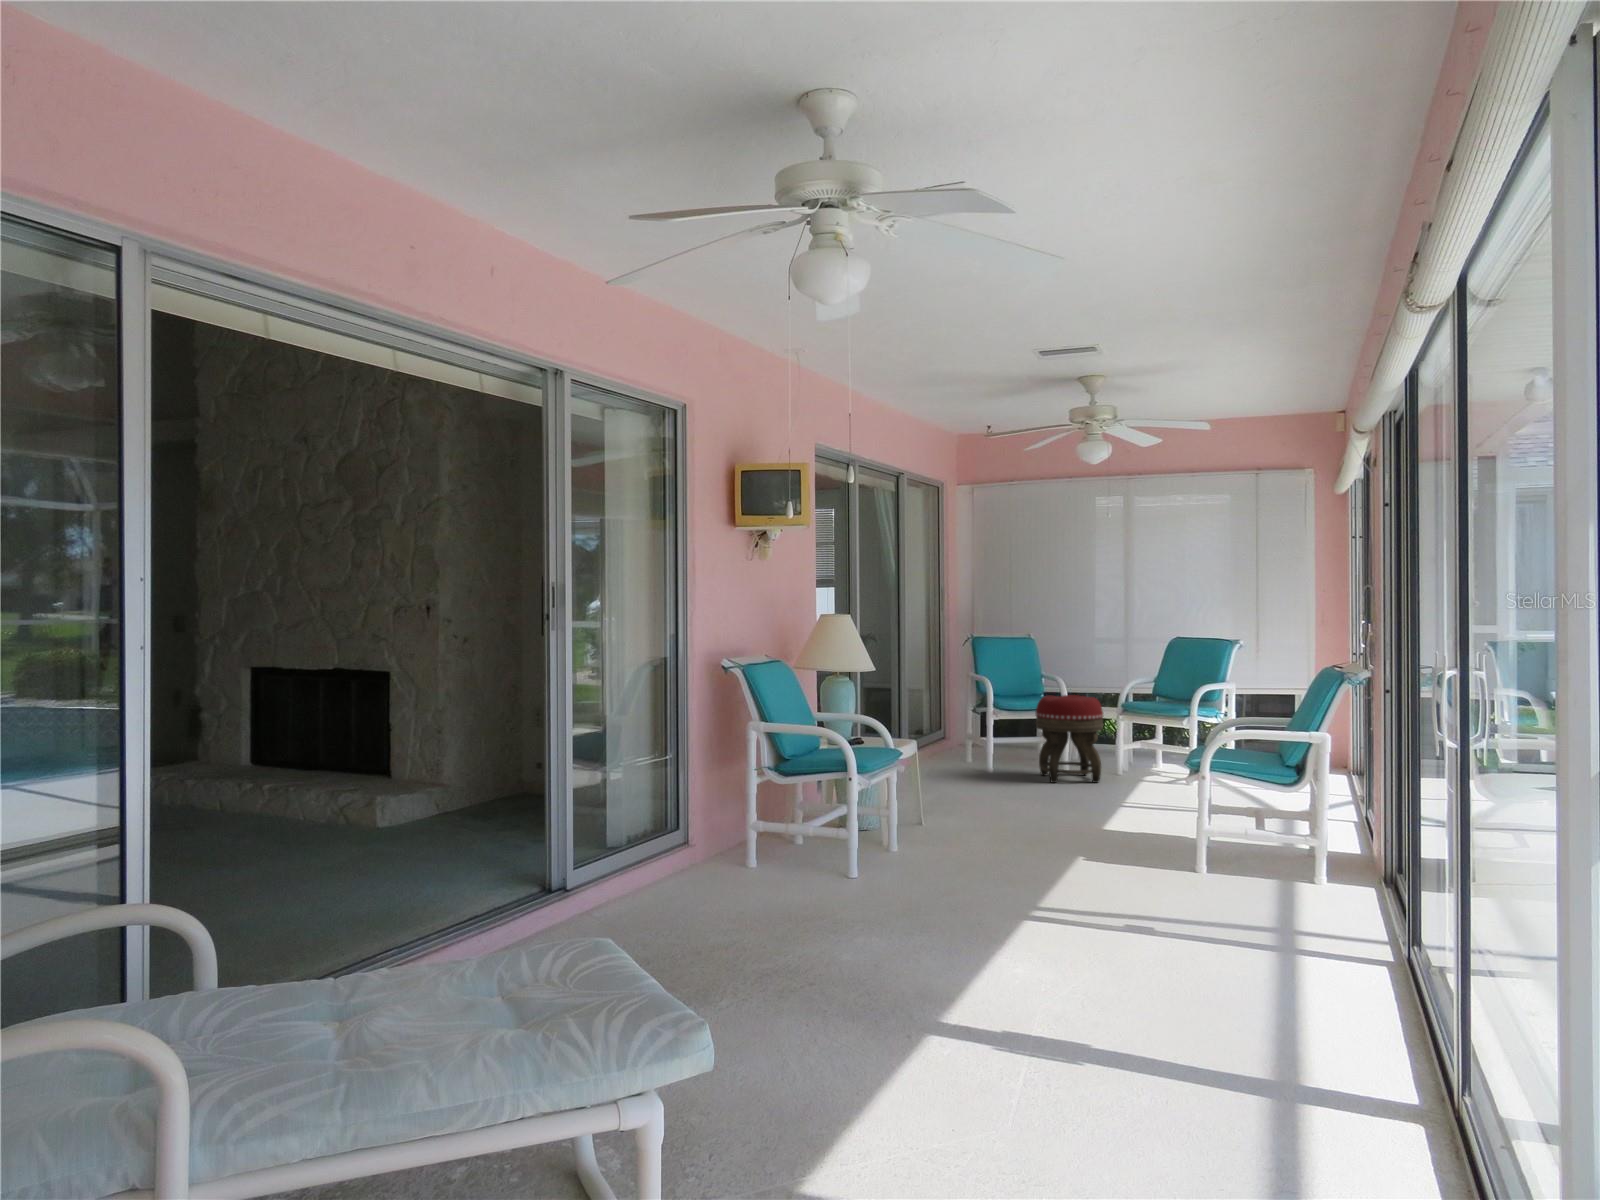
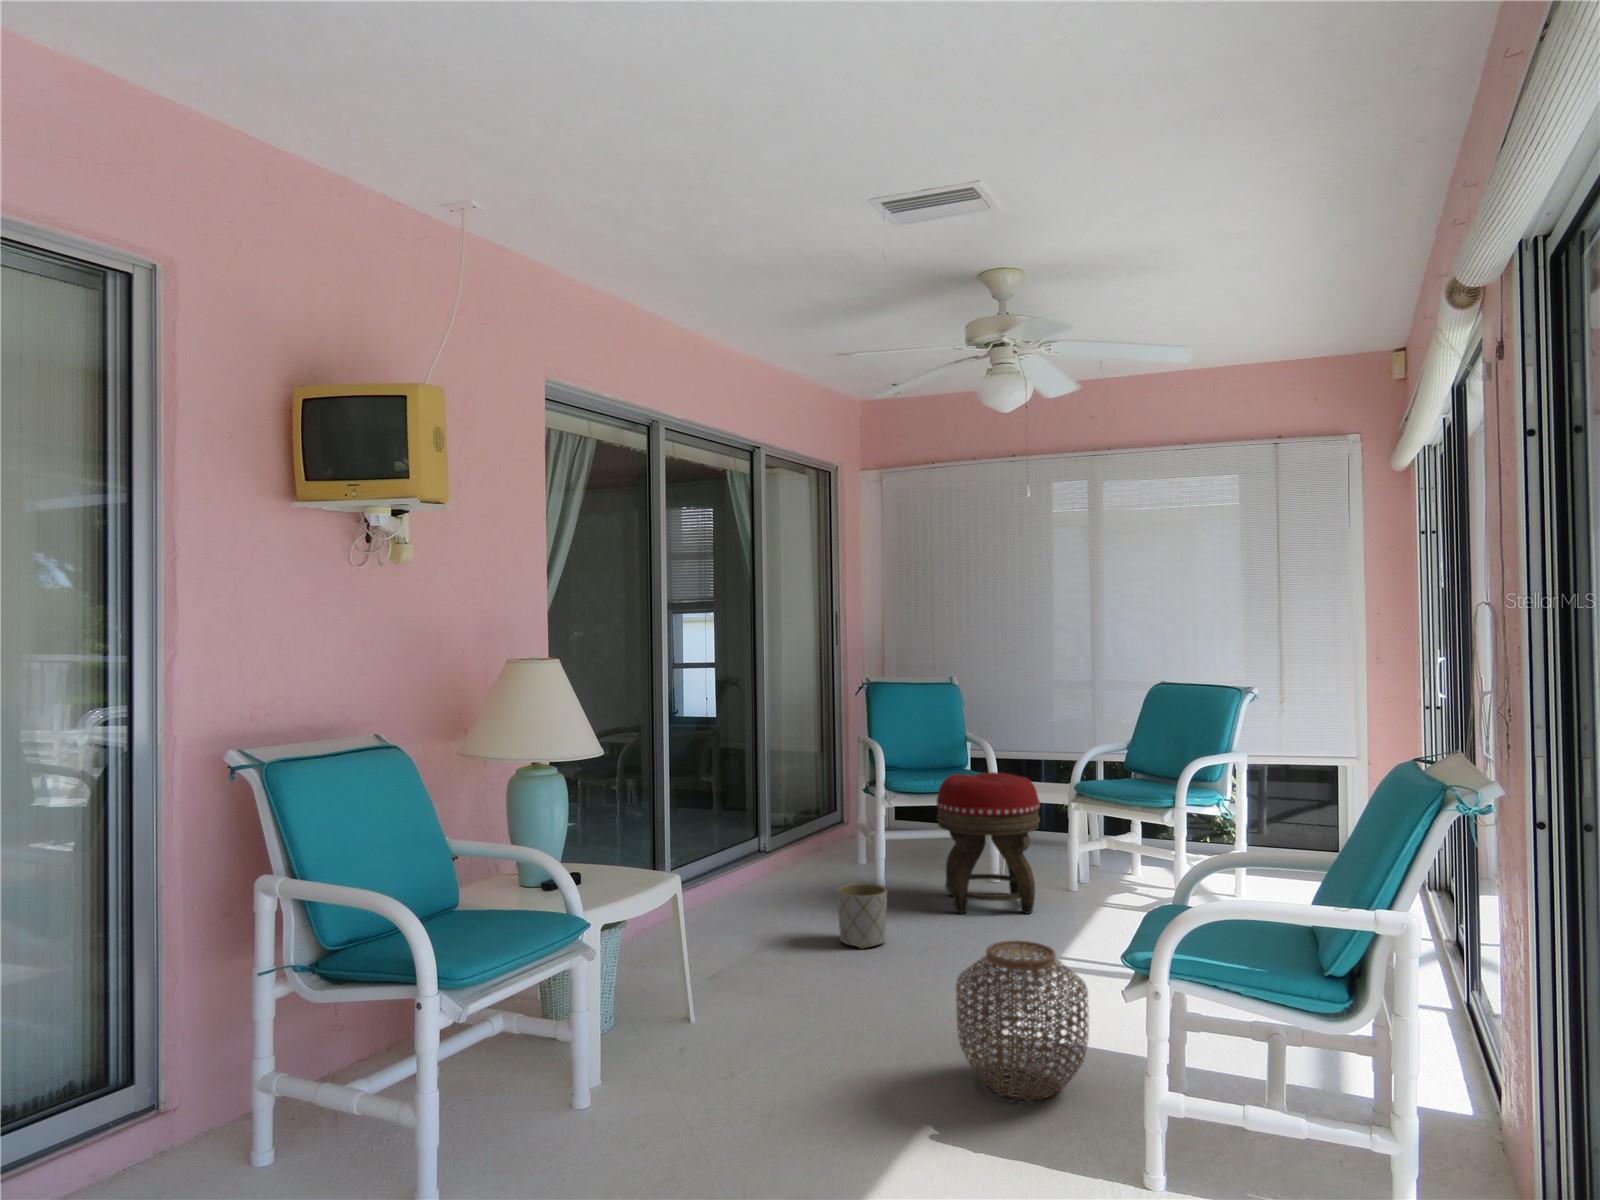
planter: none [985,759,1017,797] -> present [837,883,887,949]
woven basket: none [1090,768,1162,845] -> present [956,941,1088,1100]

